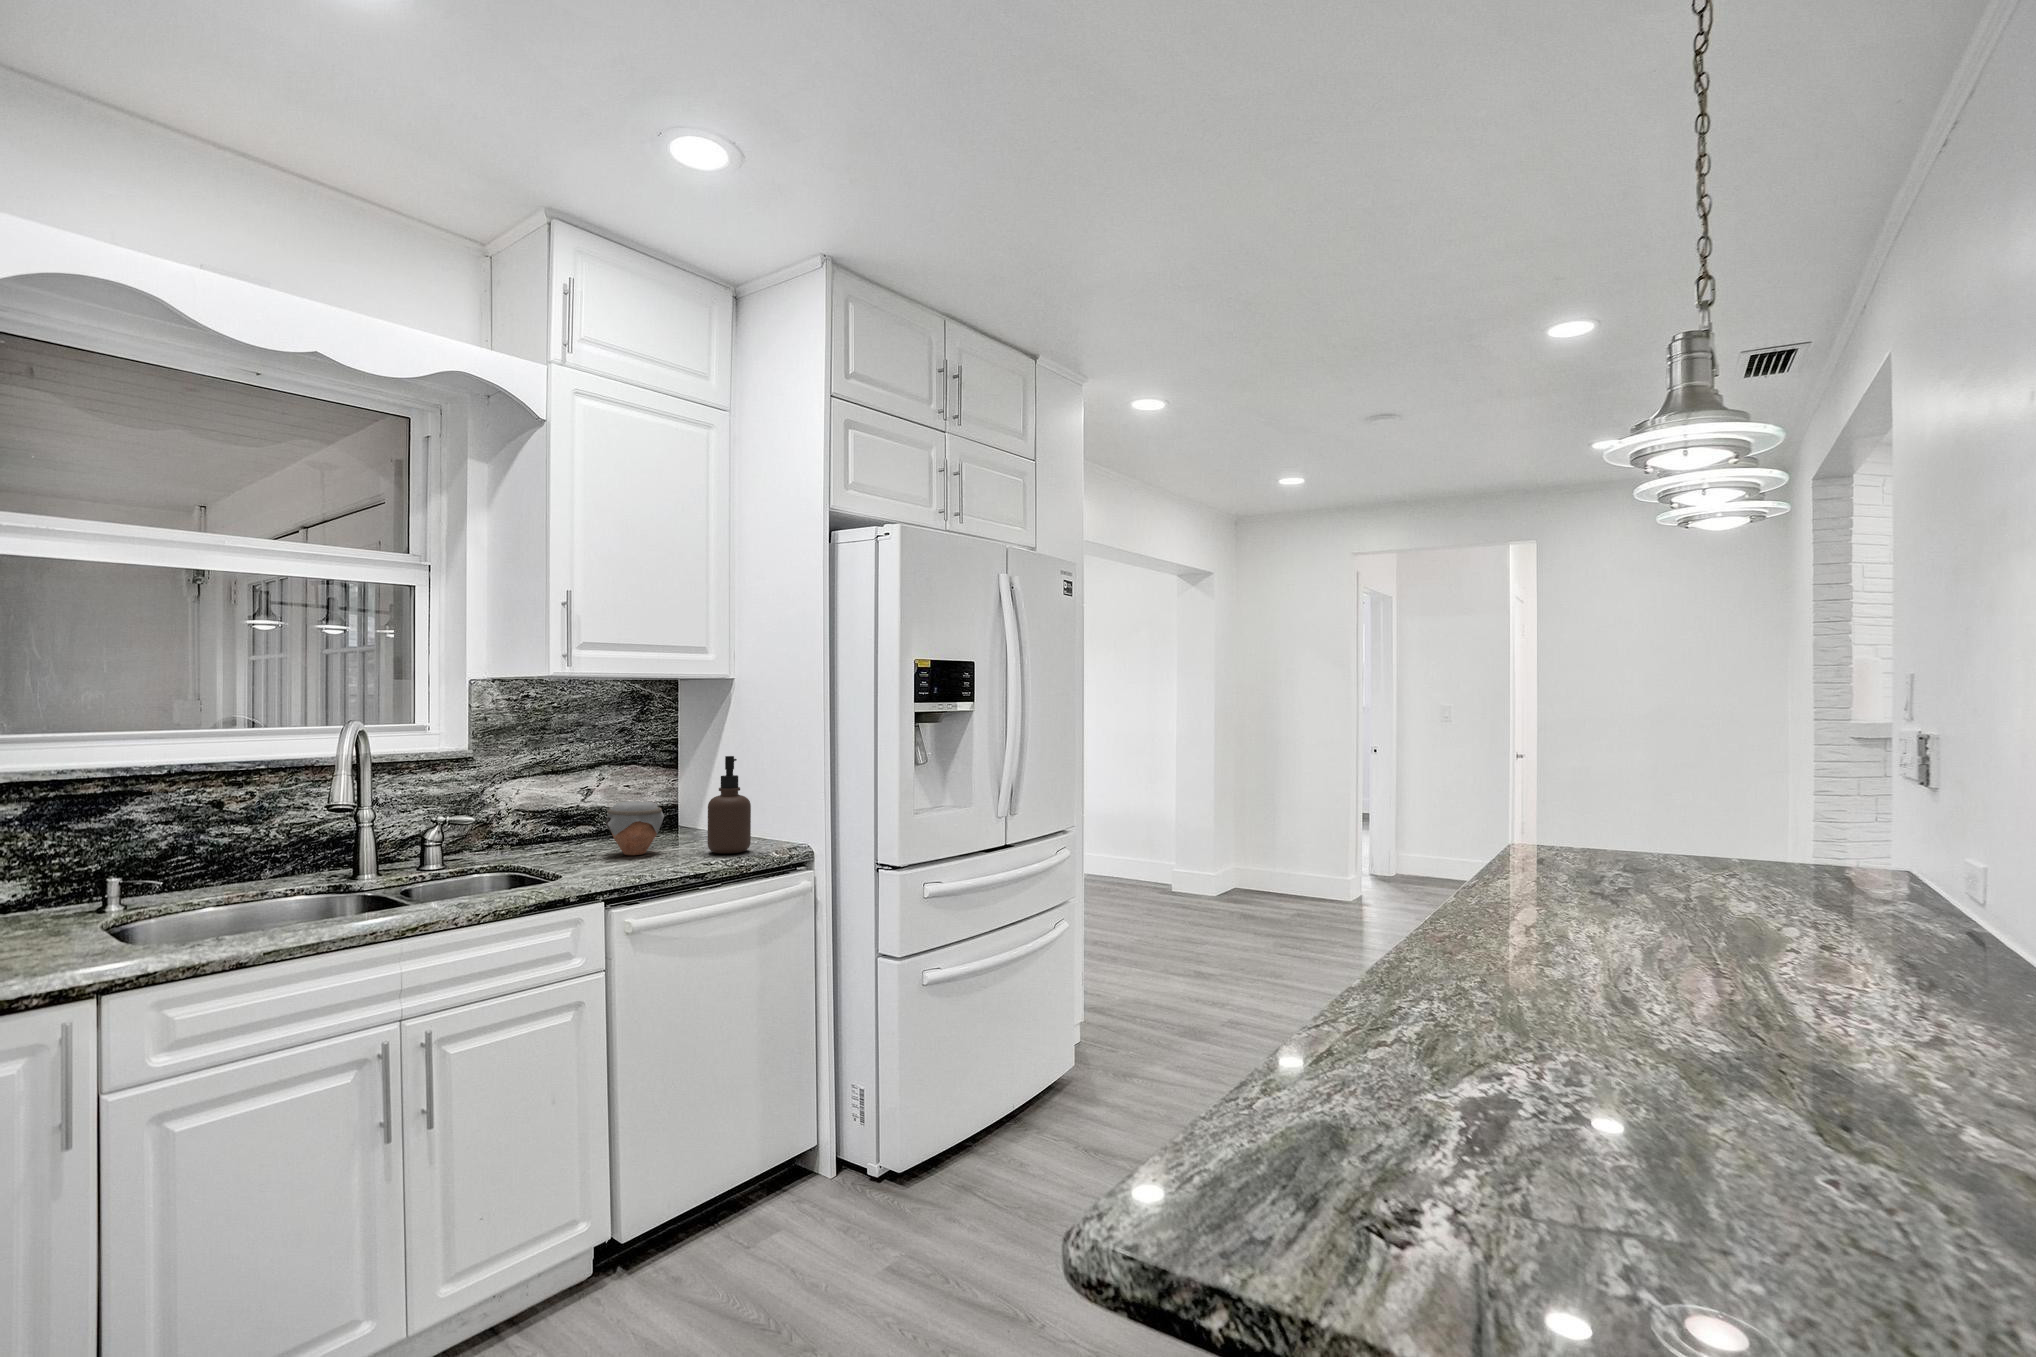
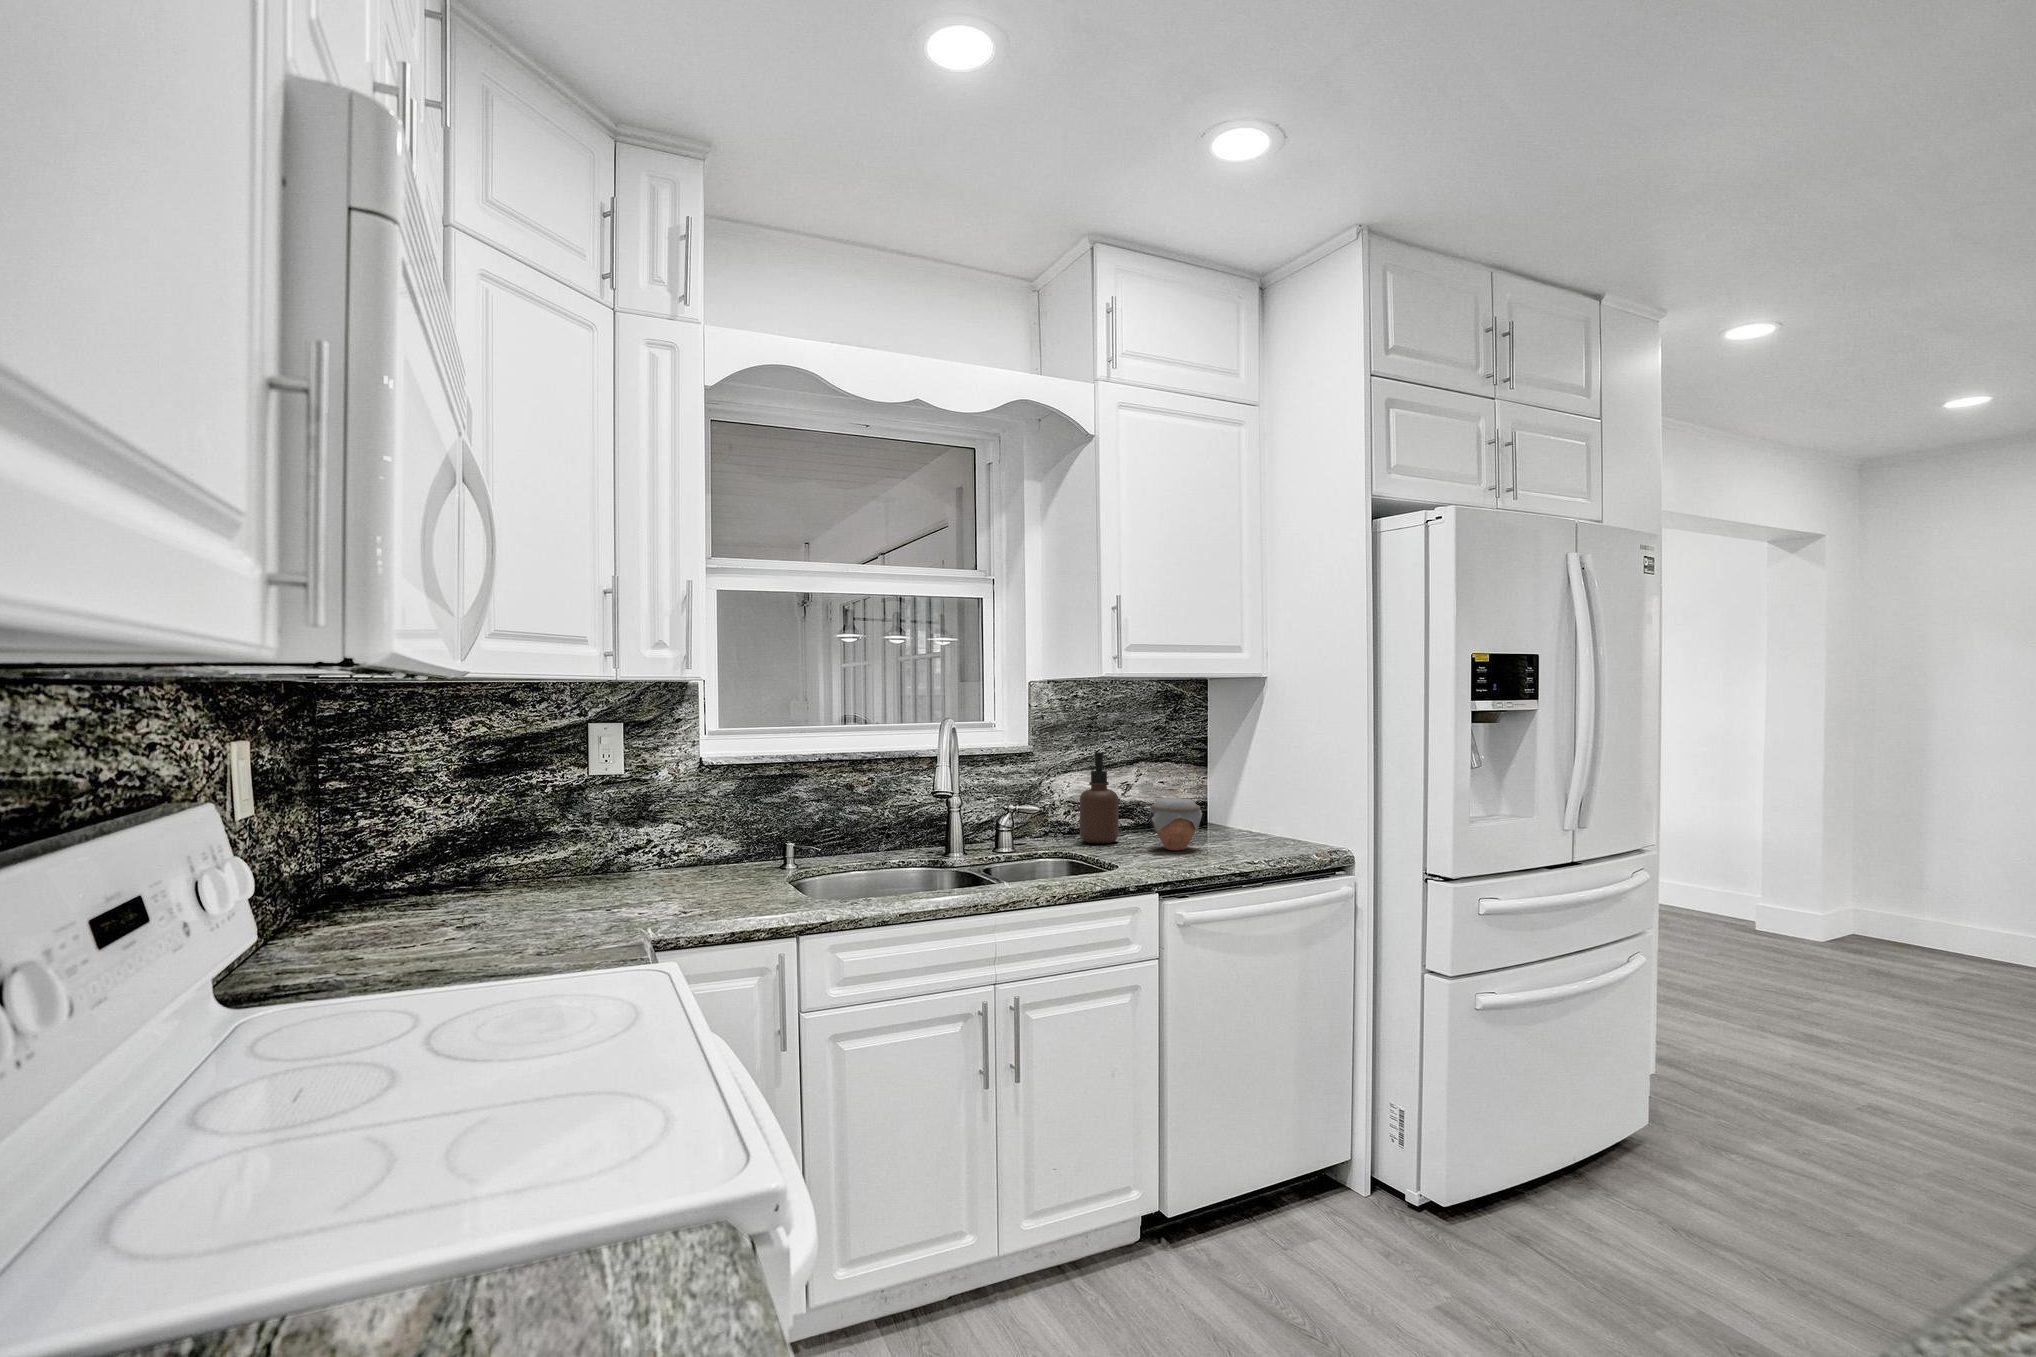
soap dispenser: present [708,756,751,854] -> present [1080,753,1119,844]

